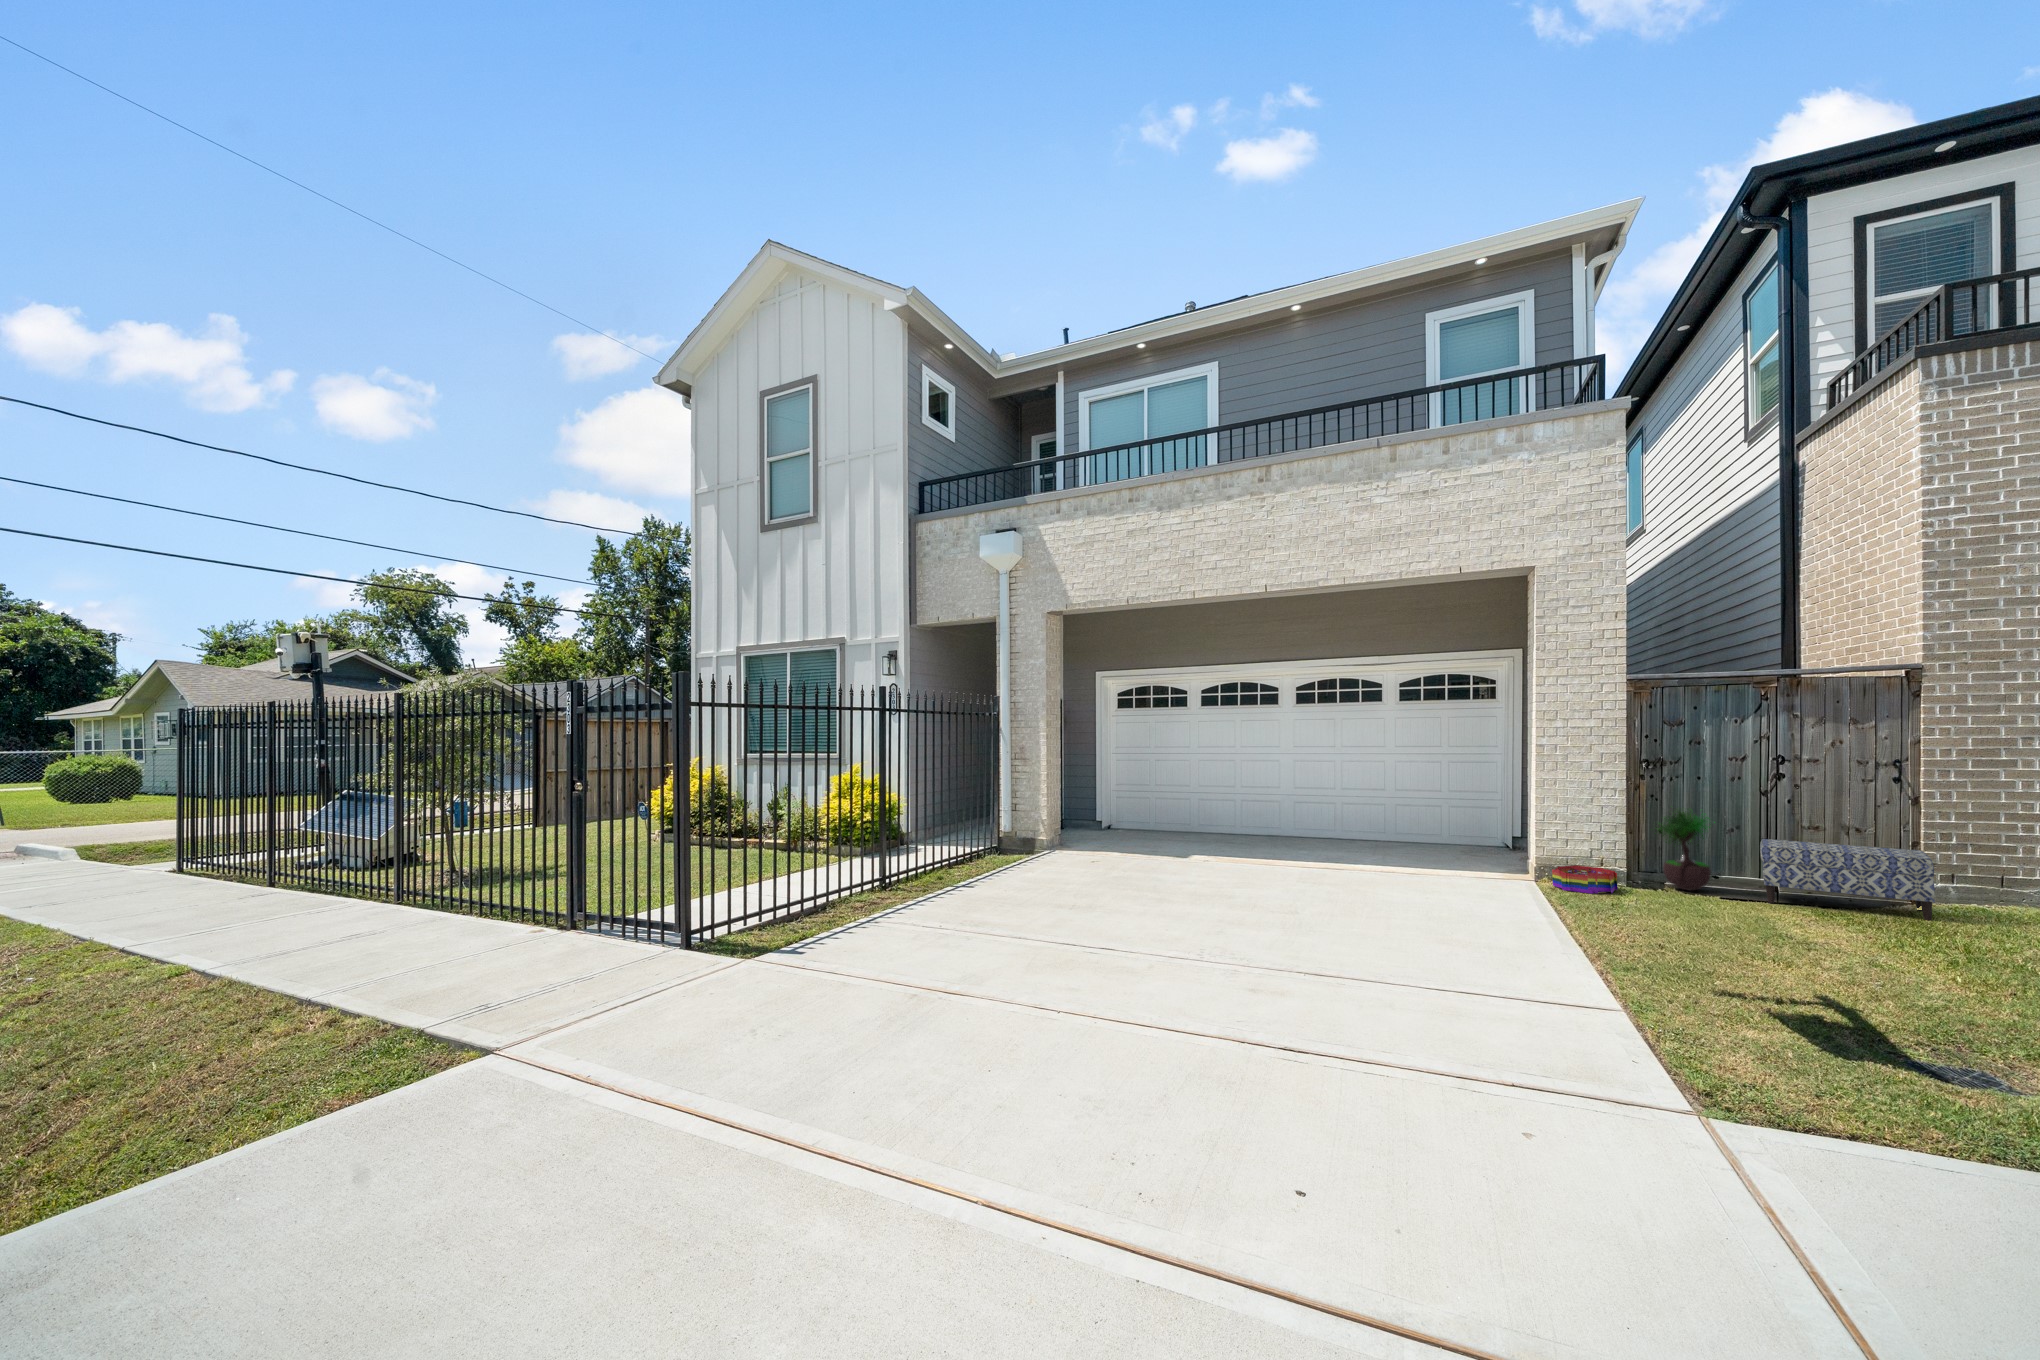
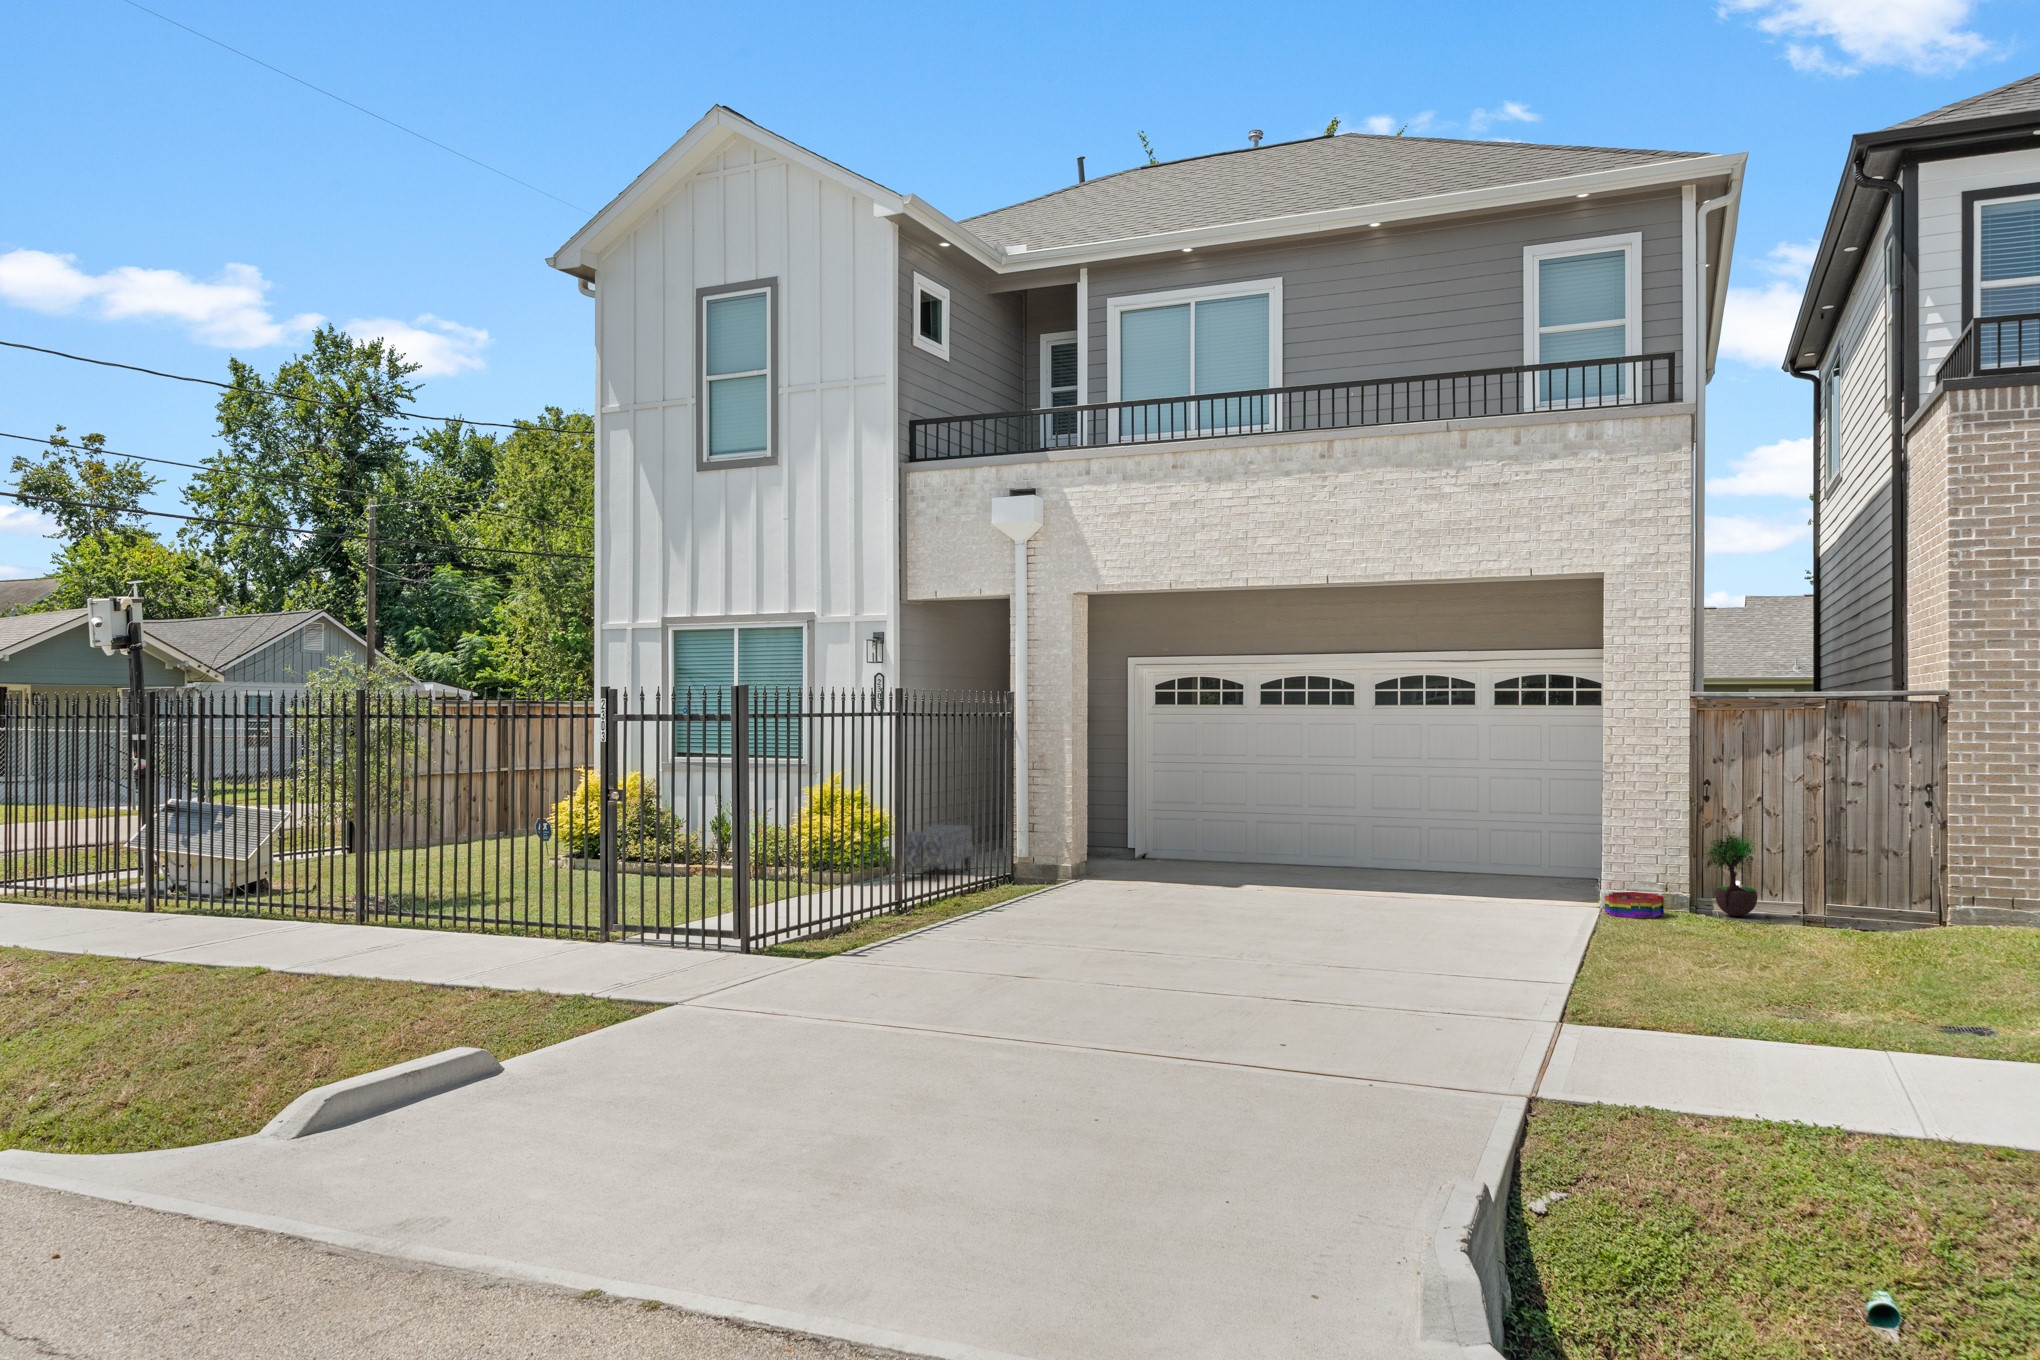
bench: present [1760,839,1935,920] -> present [905,825,972,881]

